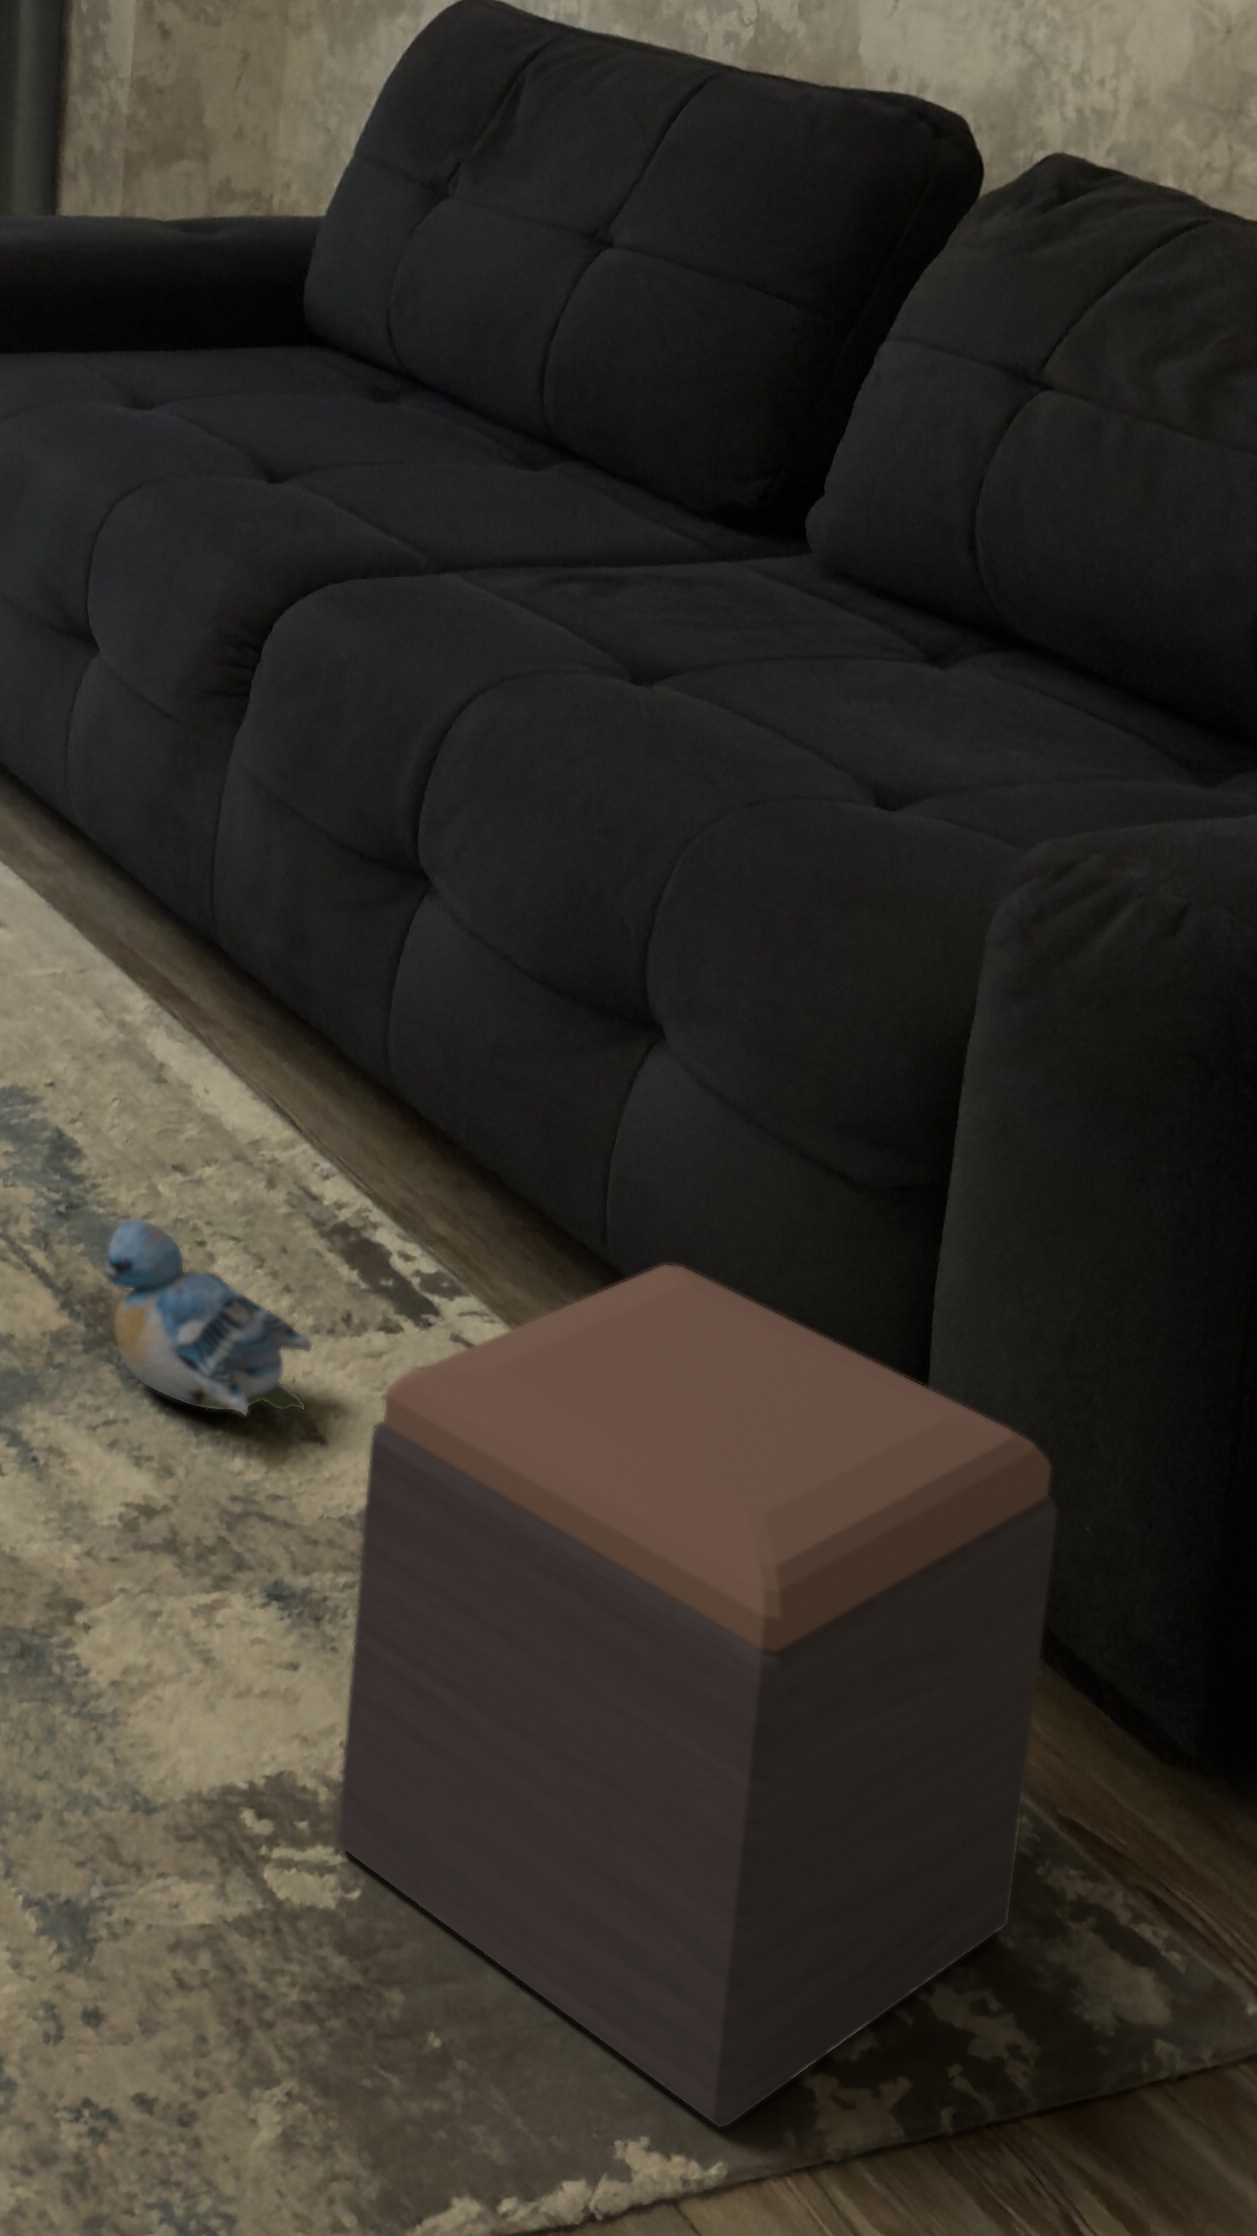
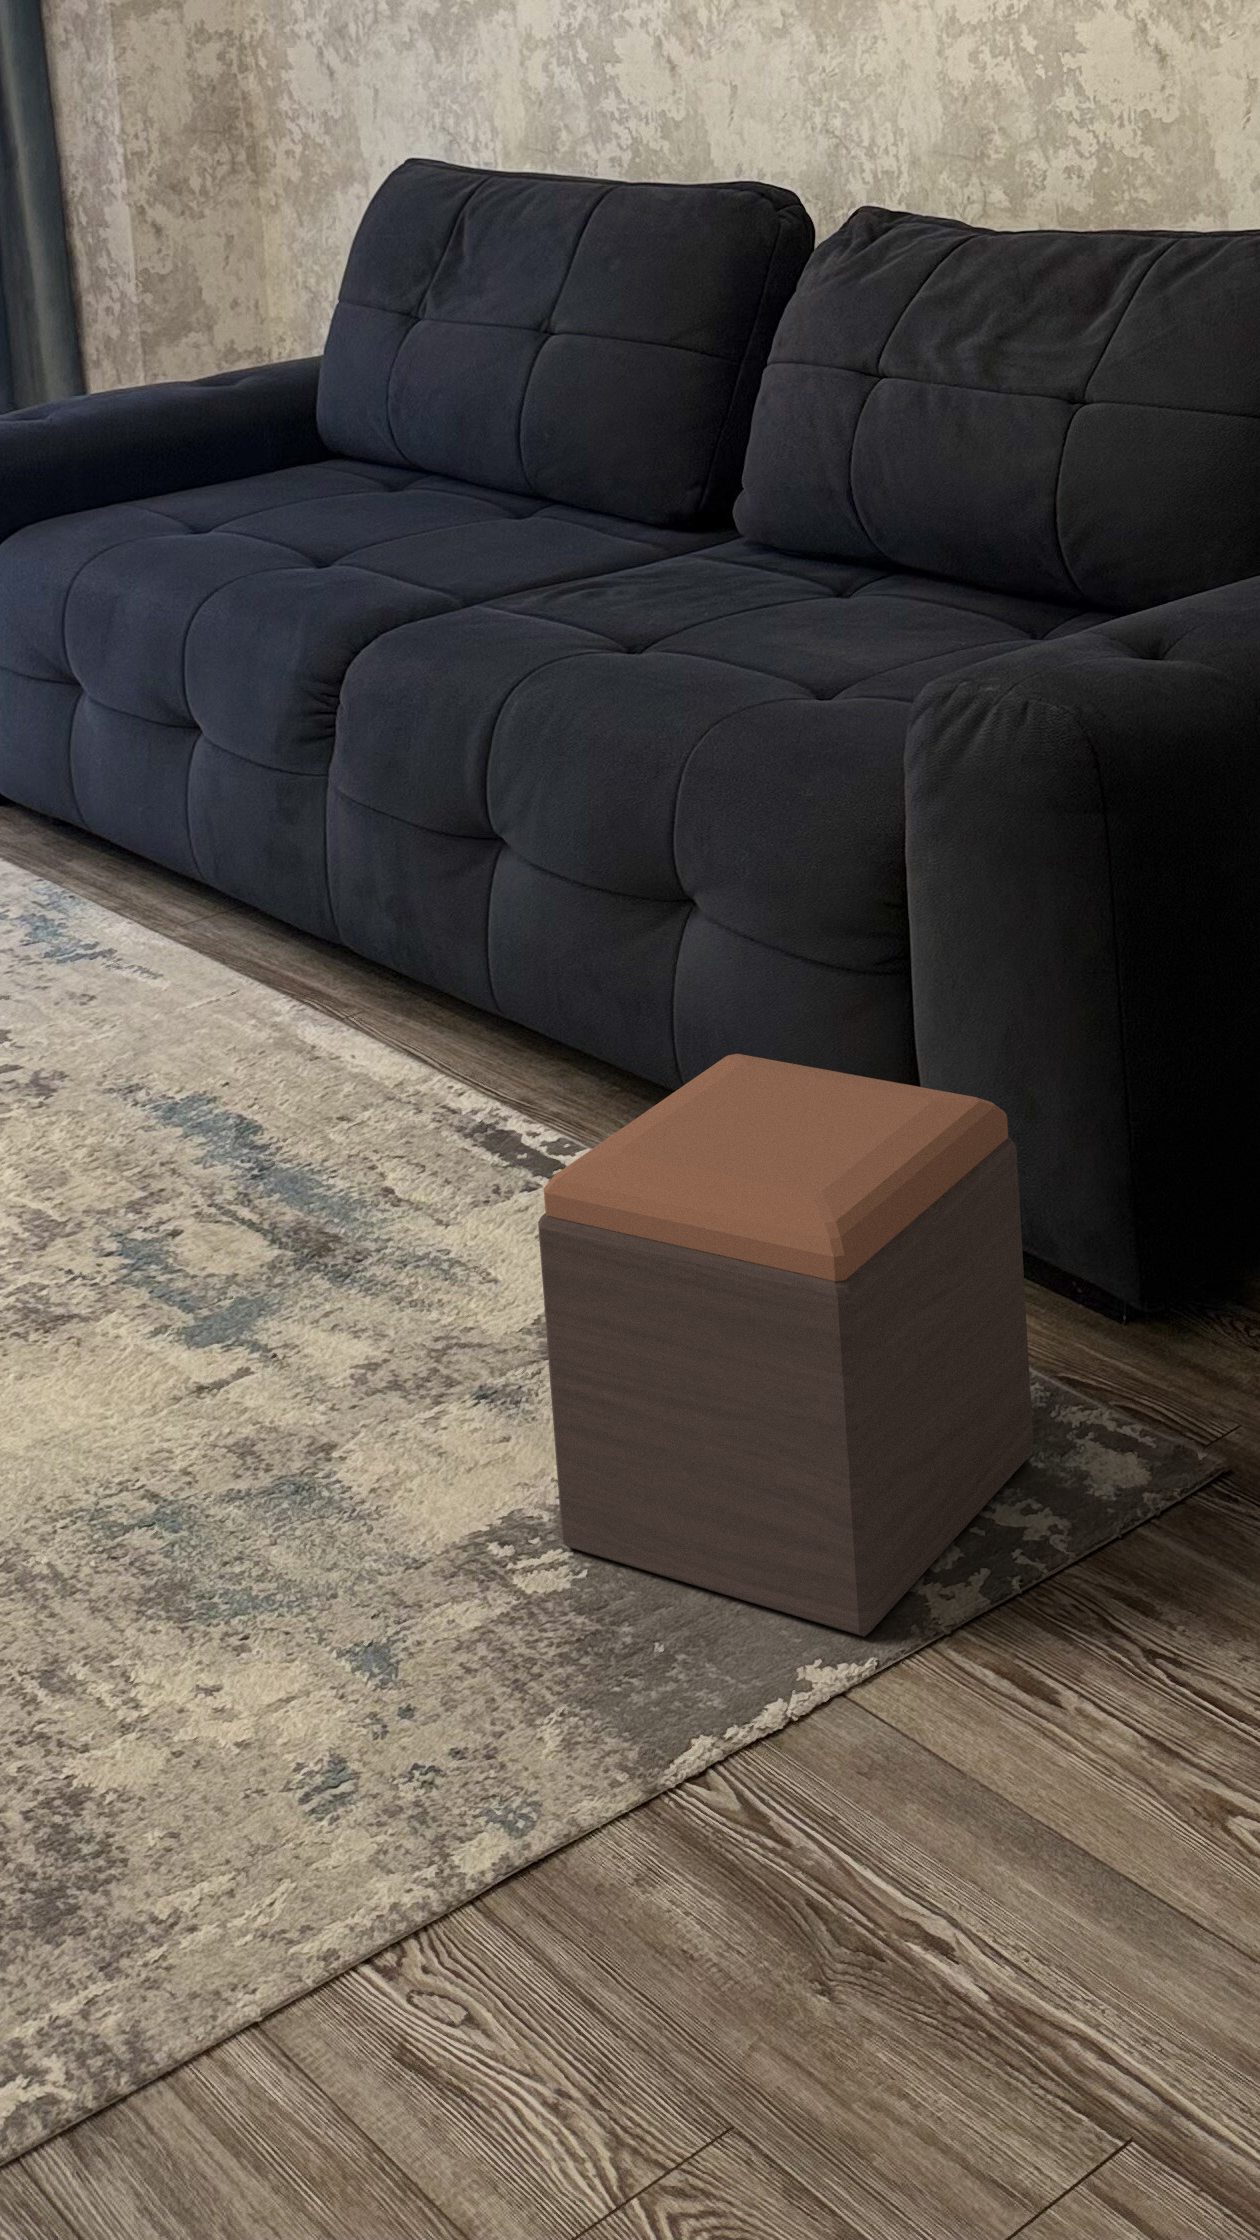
plush toy: present [103,1221,312,1414] -> none [299,1152,478,1284]

